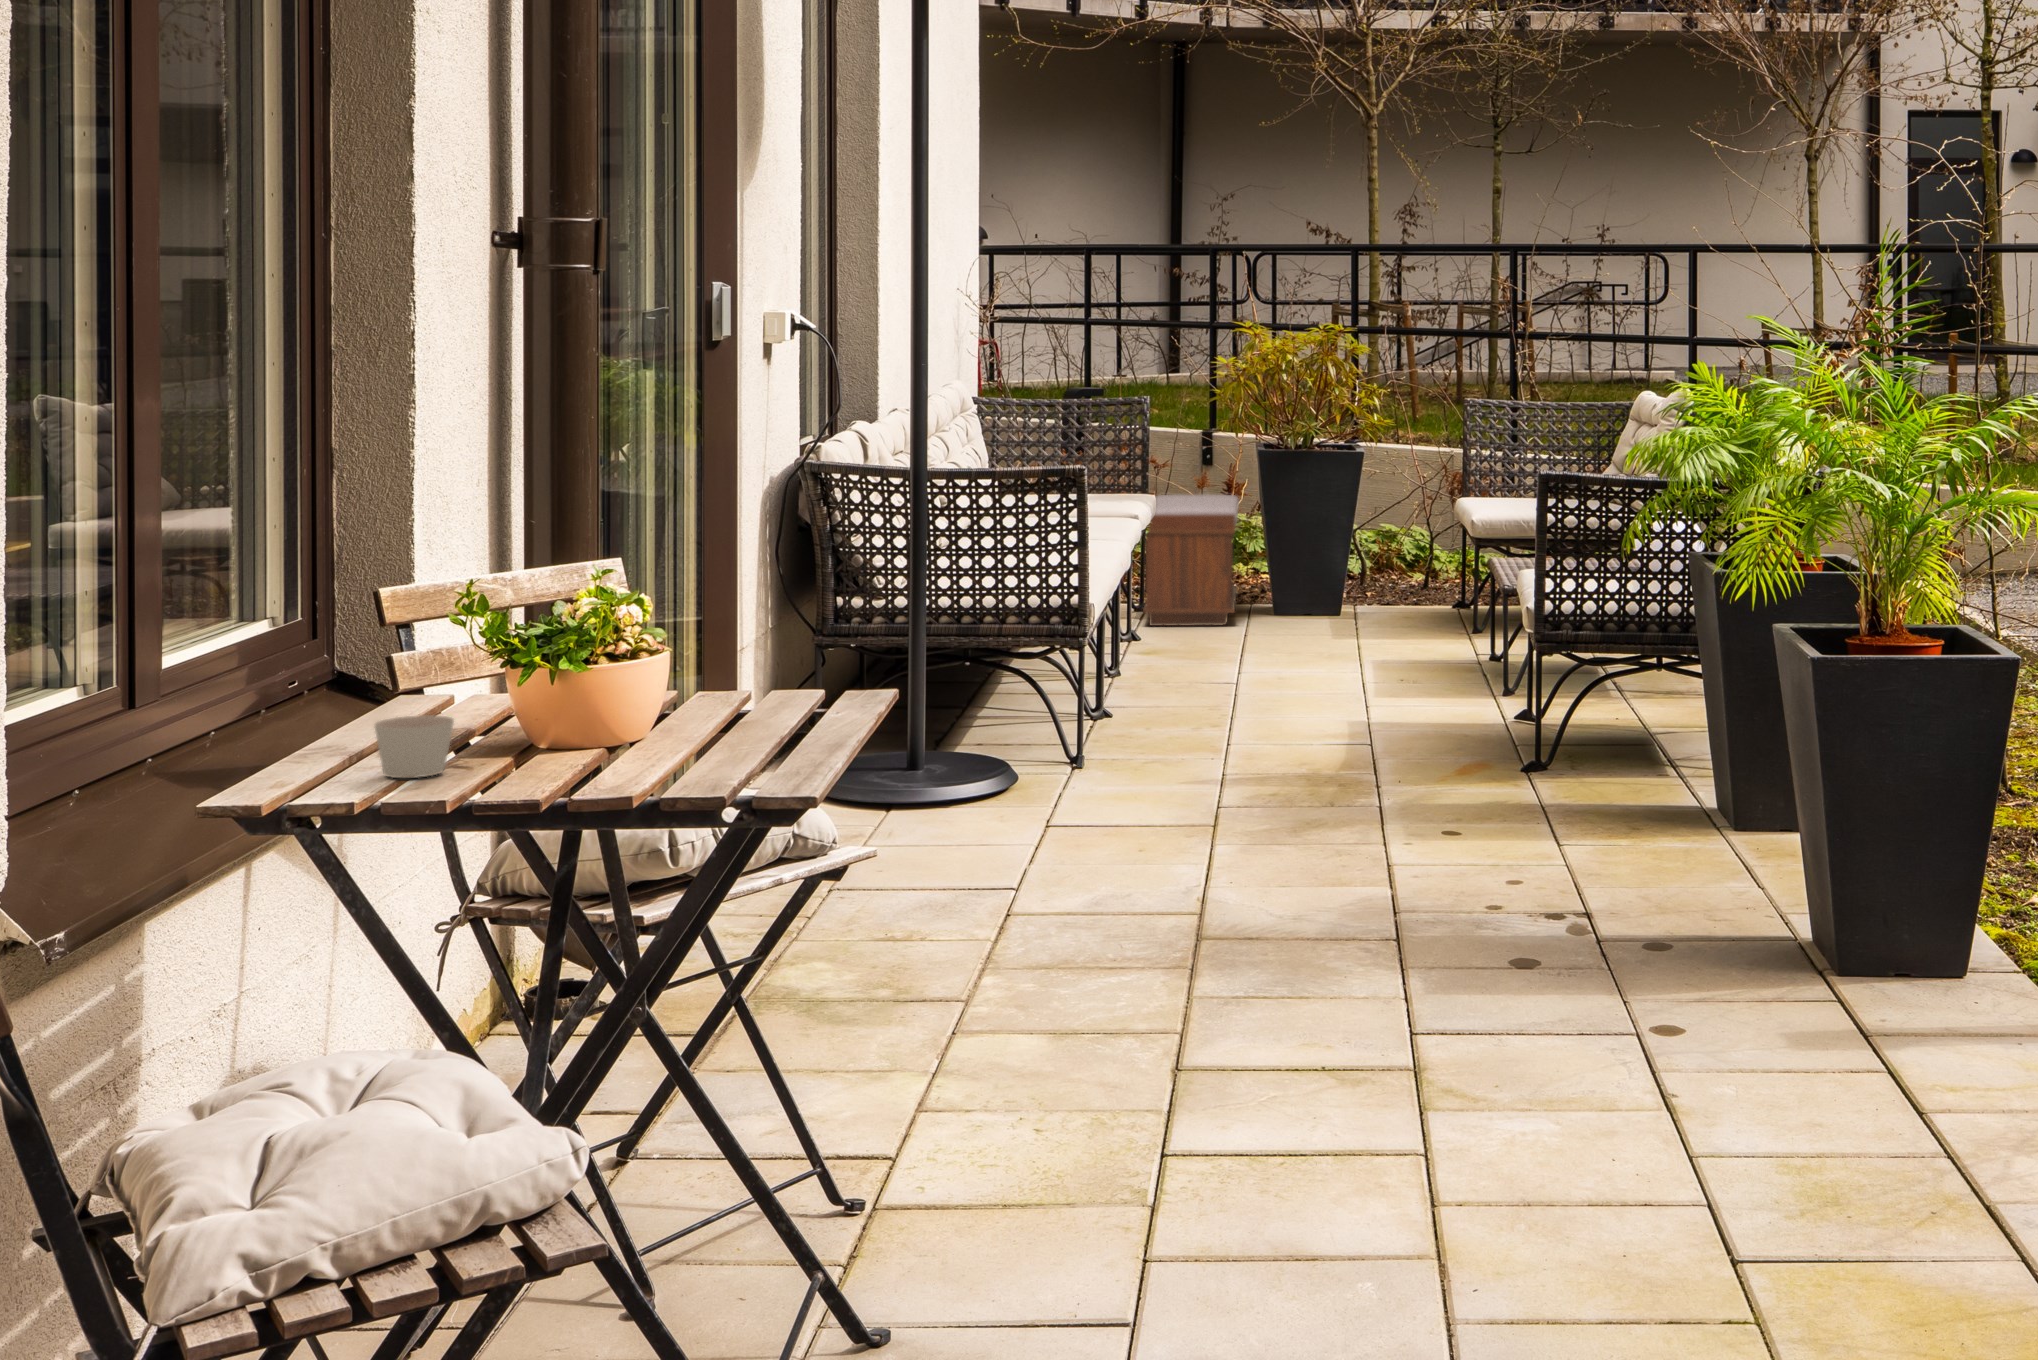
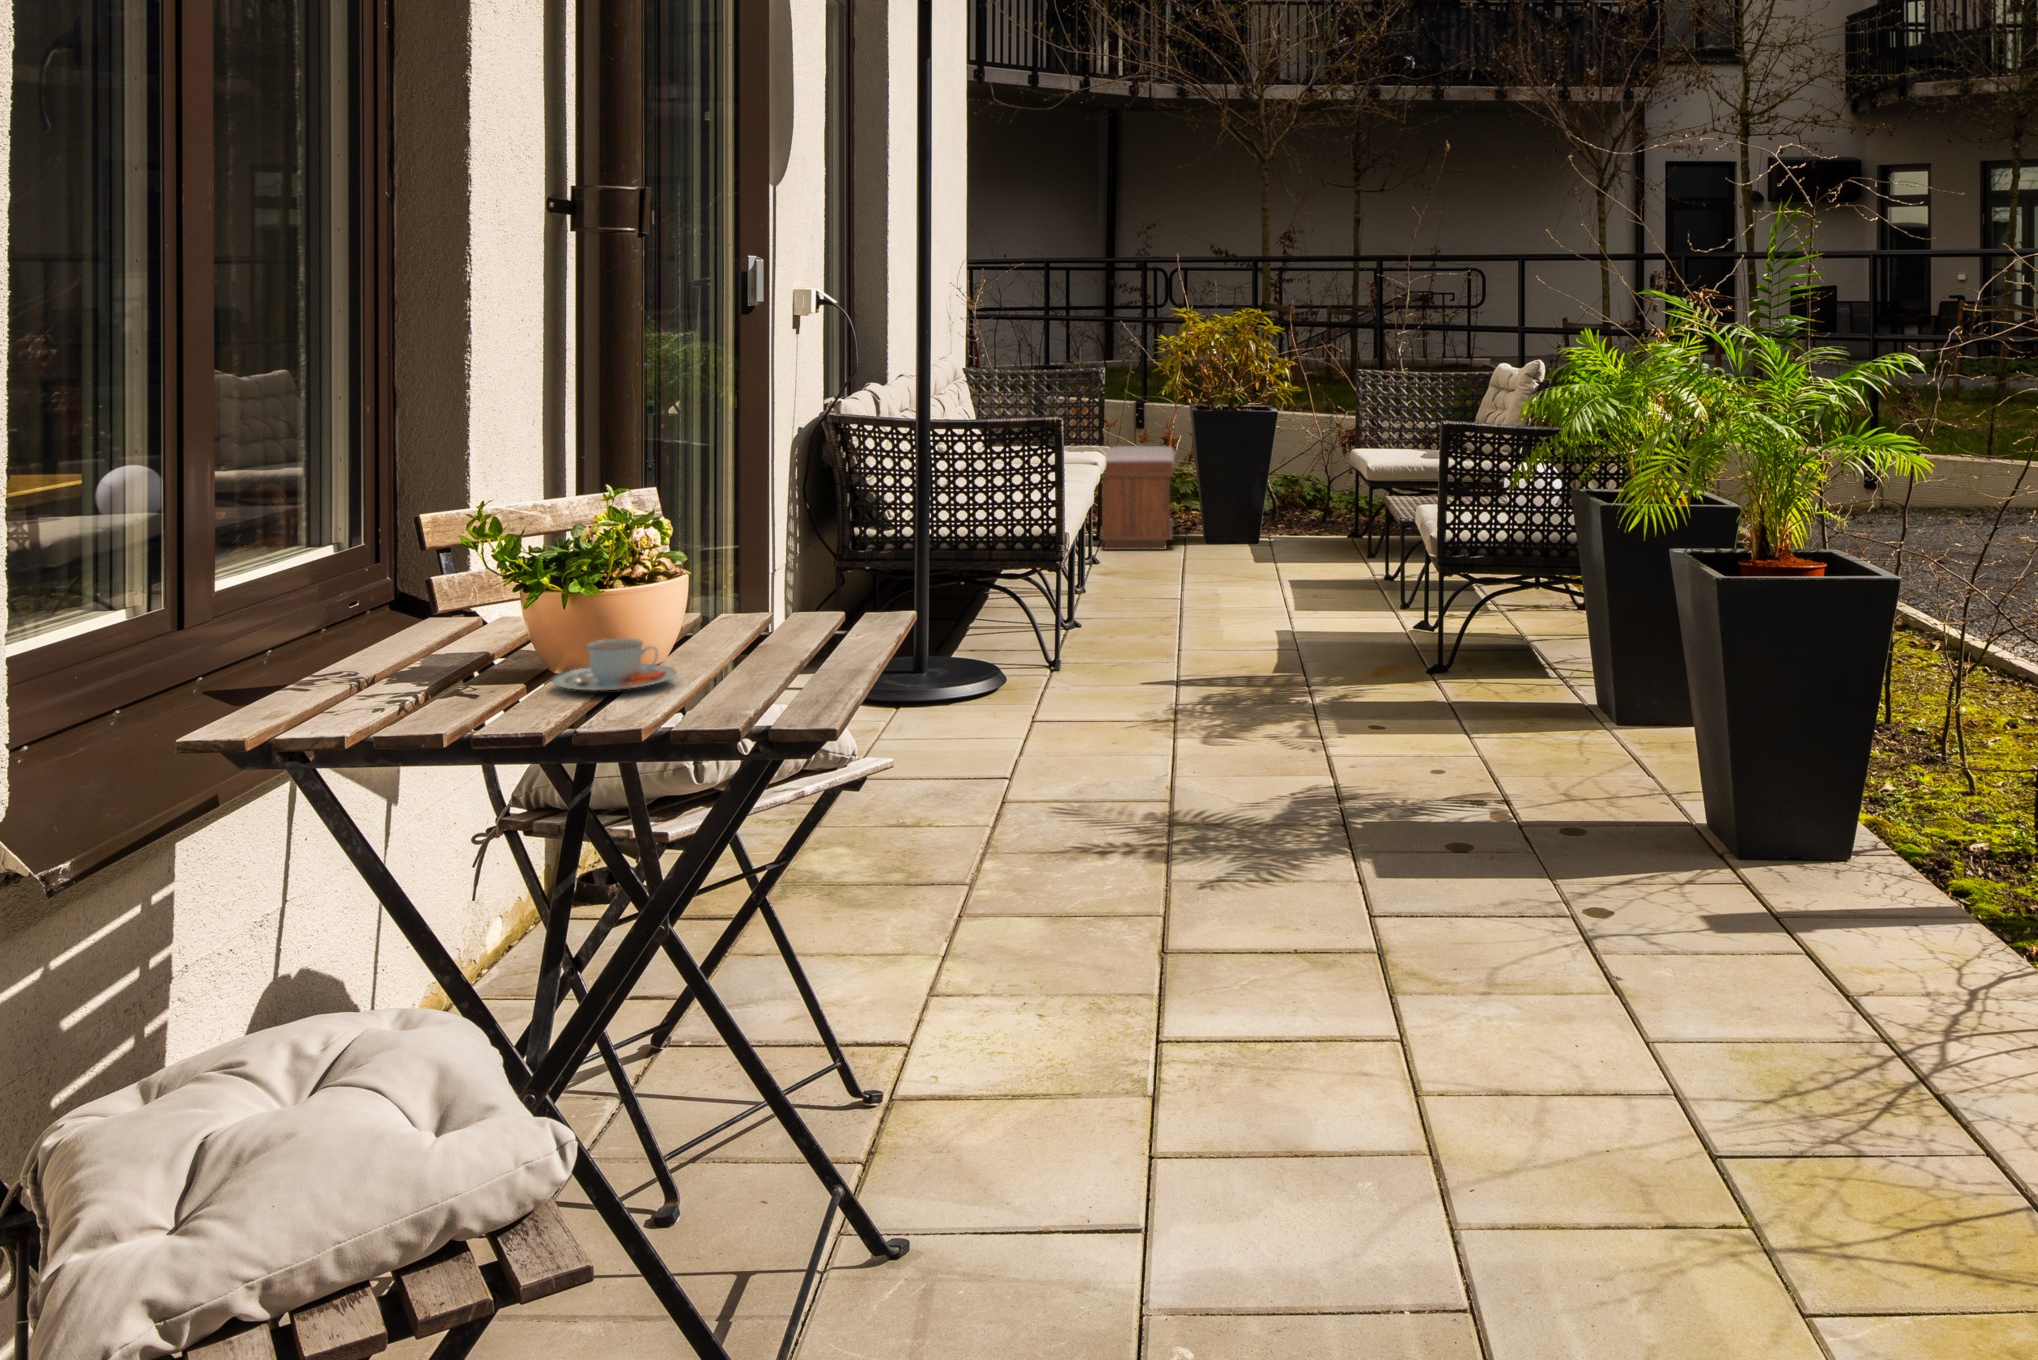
candle: present [375,715,454,778] -> none [398,638,479,701]
teacup: none [527,716,654,768] -> present [552,638,677,691]

